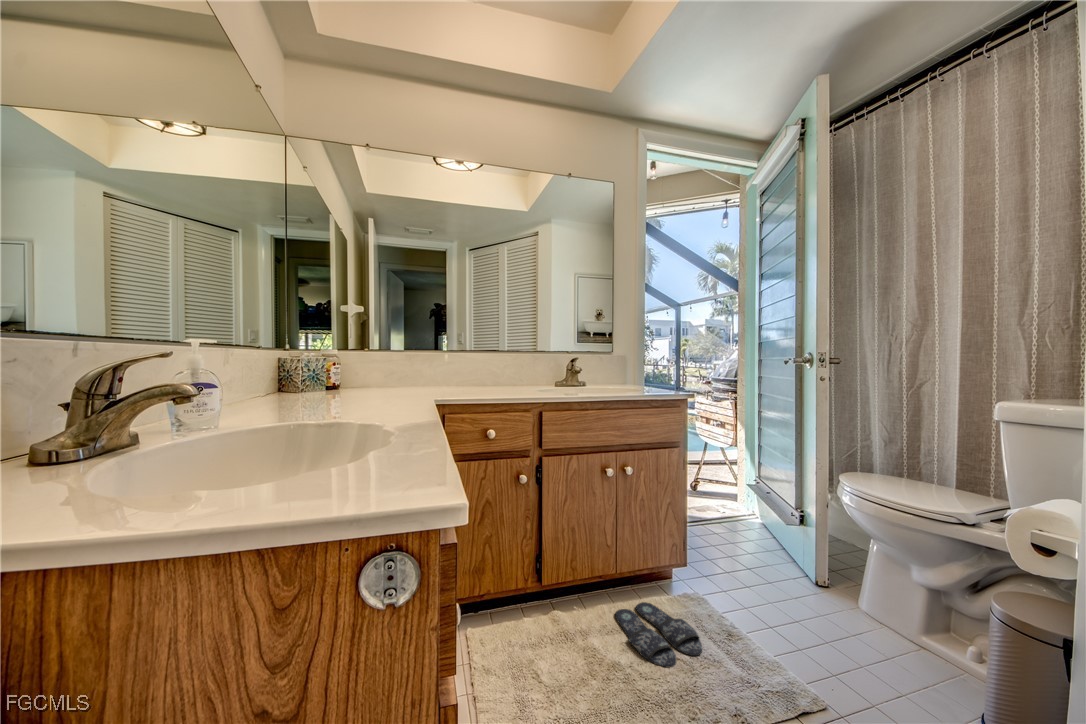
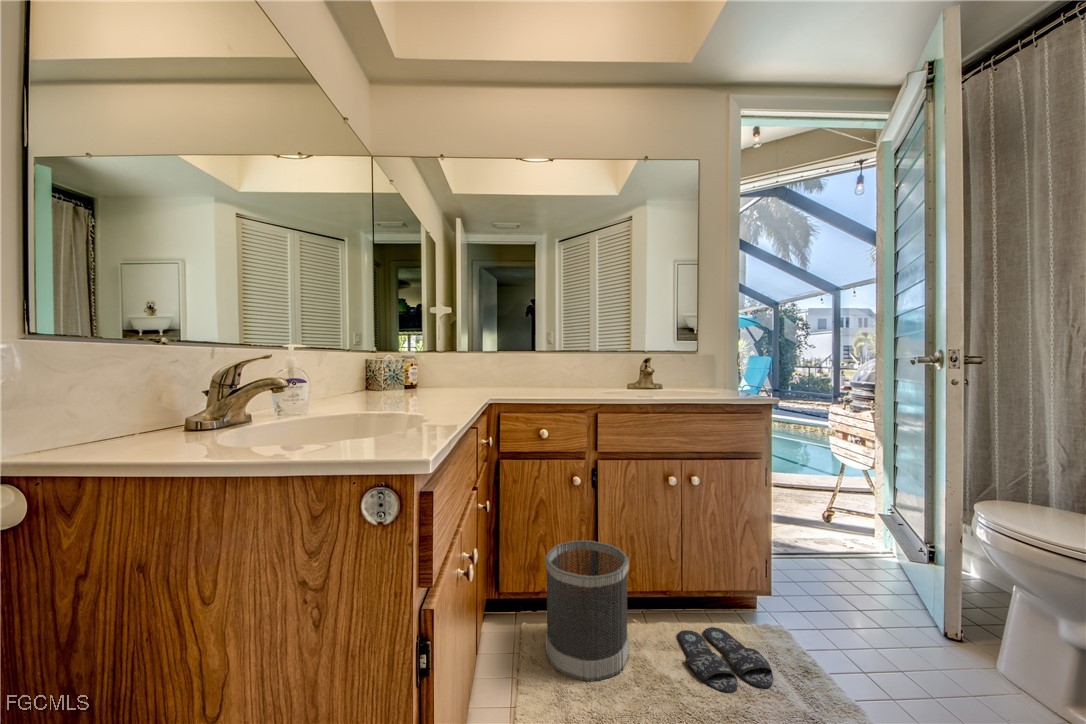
wastebasket: none [497,537,579,683] -> present [545,540,629,682]

